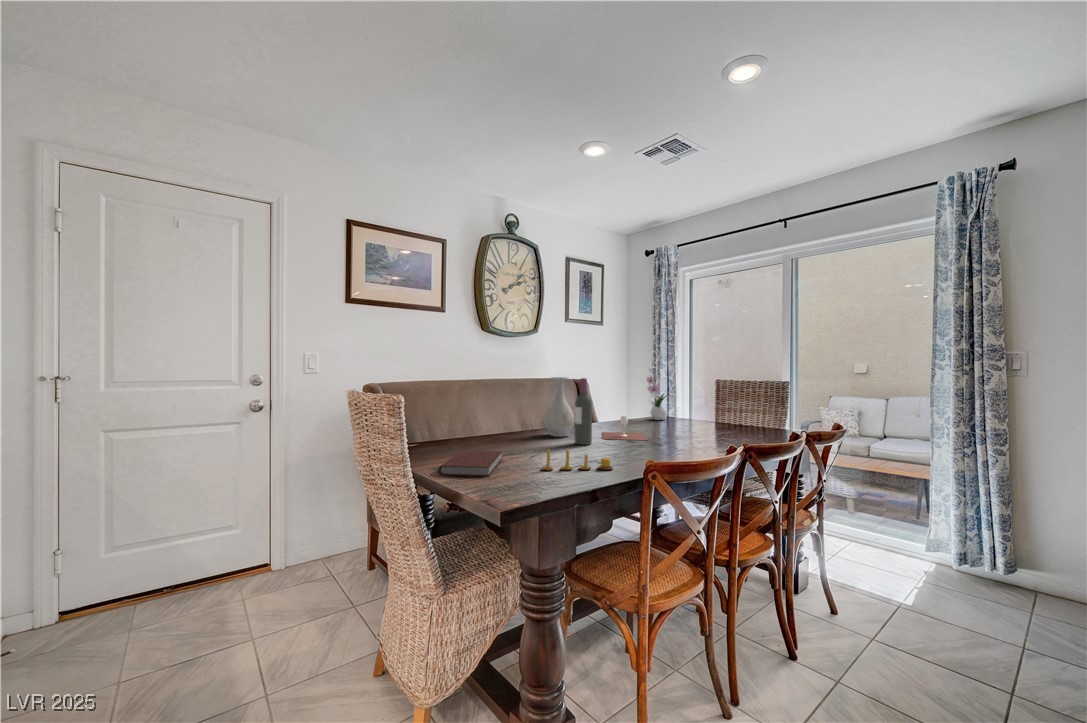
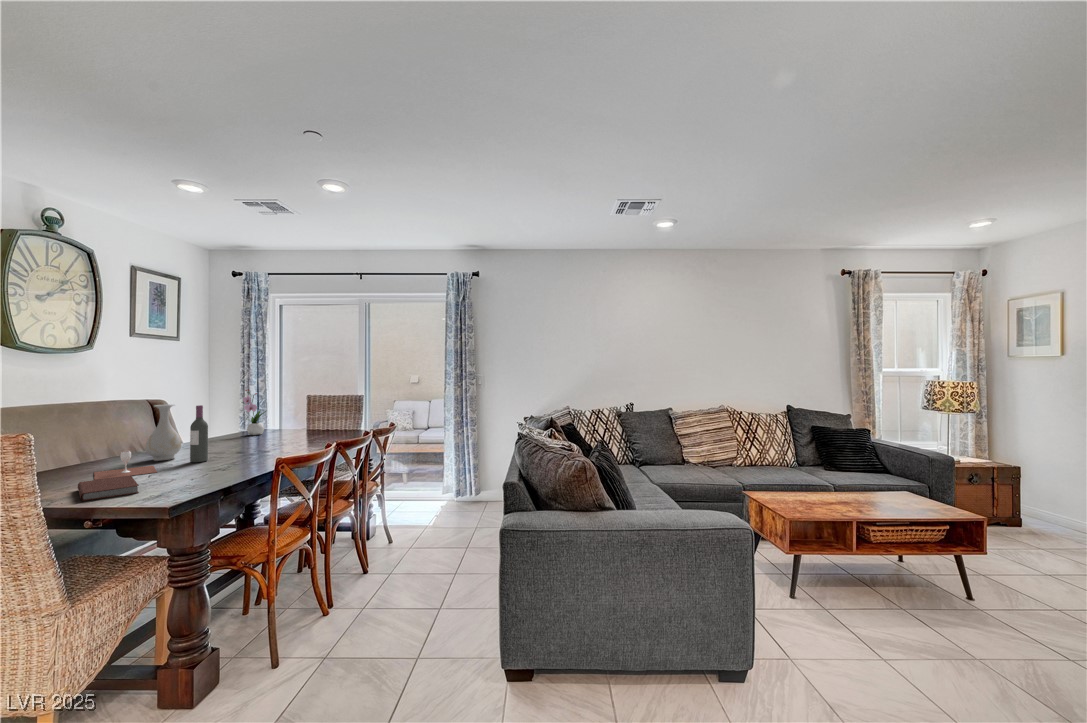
wine glass: present [602,416,648,440] -> present [94,451,157,480]
candle: present [541,449,613,470] -> none [182,461,245,481]

